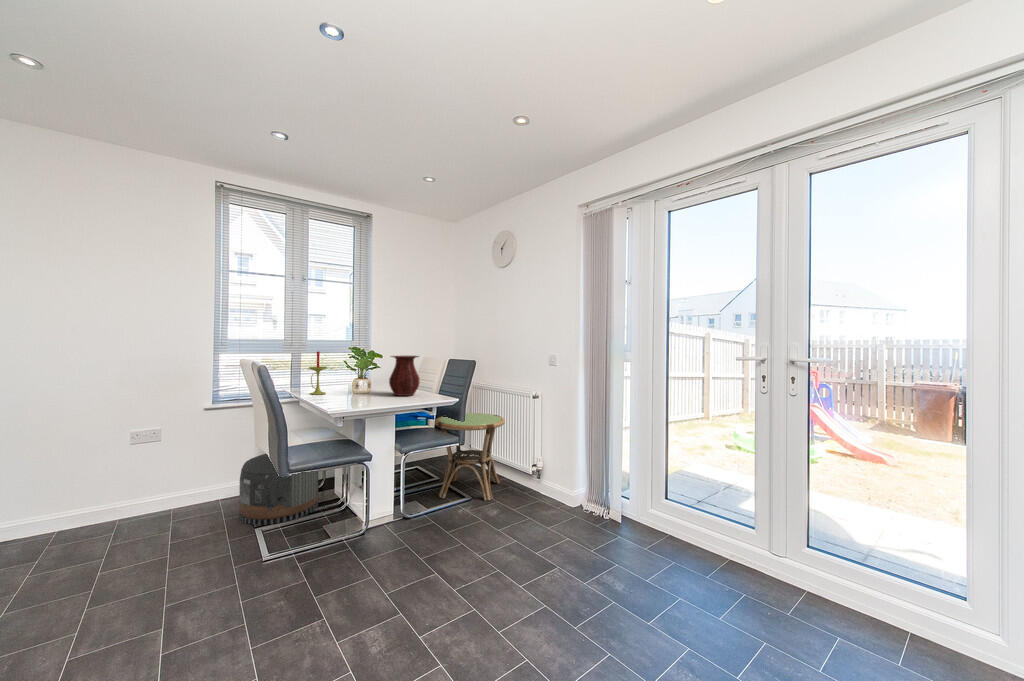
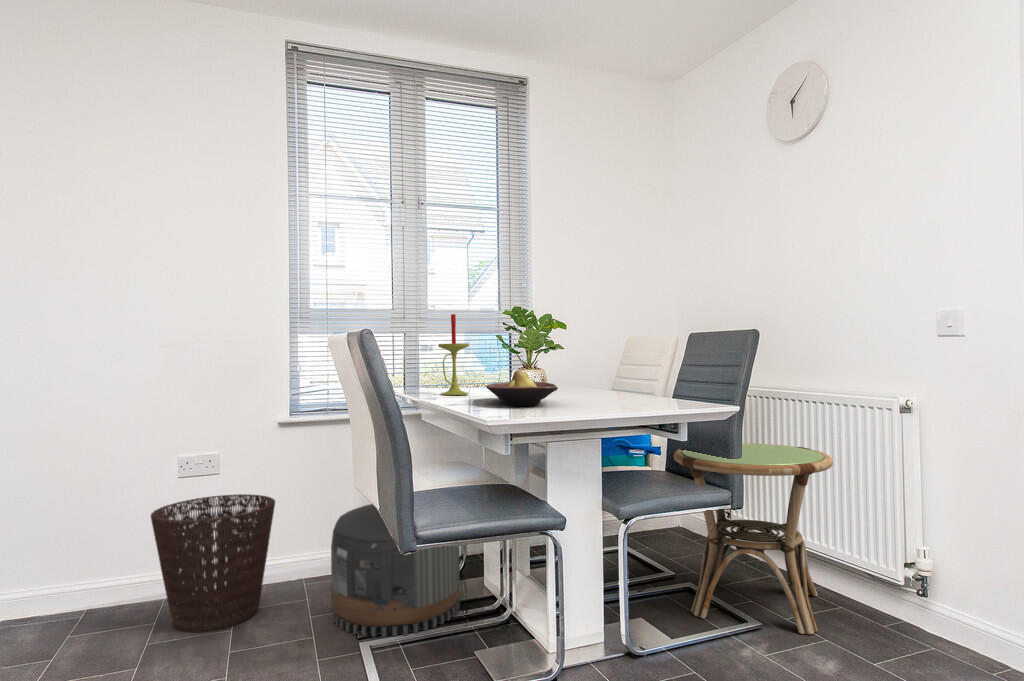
vase: present [389,356,420,396] -> none [585,317,647,399]
fruit bowl: none [334,384,371,403] -> present [486,371,558,406]
basket: none [114,452,203,535] -> present [151,494,275,632]

